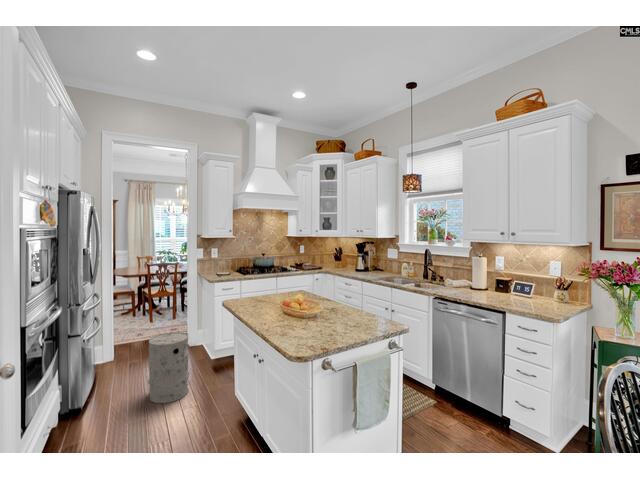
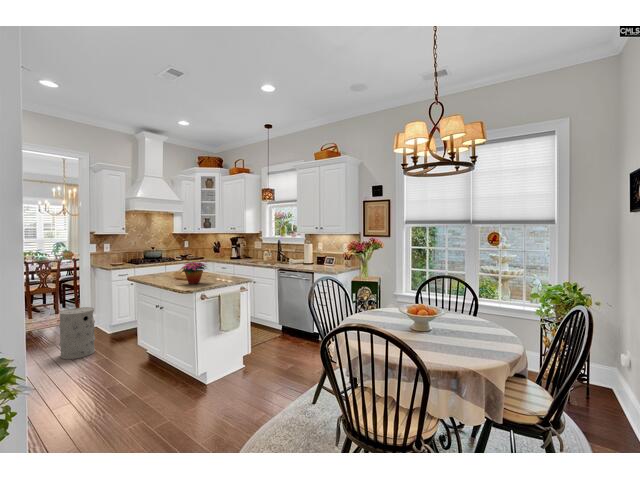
flower arrangement: none [280,293,338,336] -> present [180,262,206,284]

